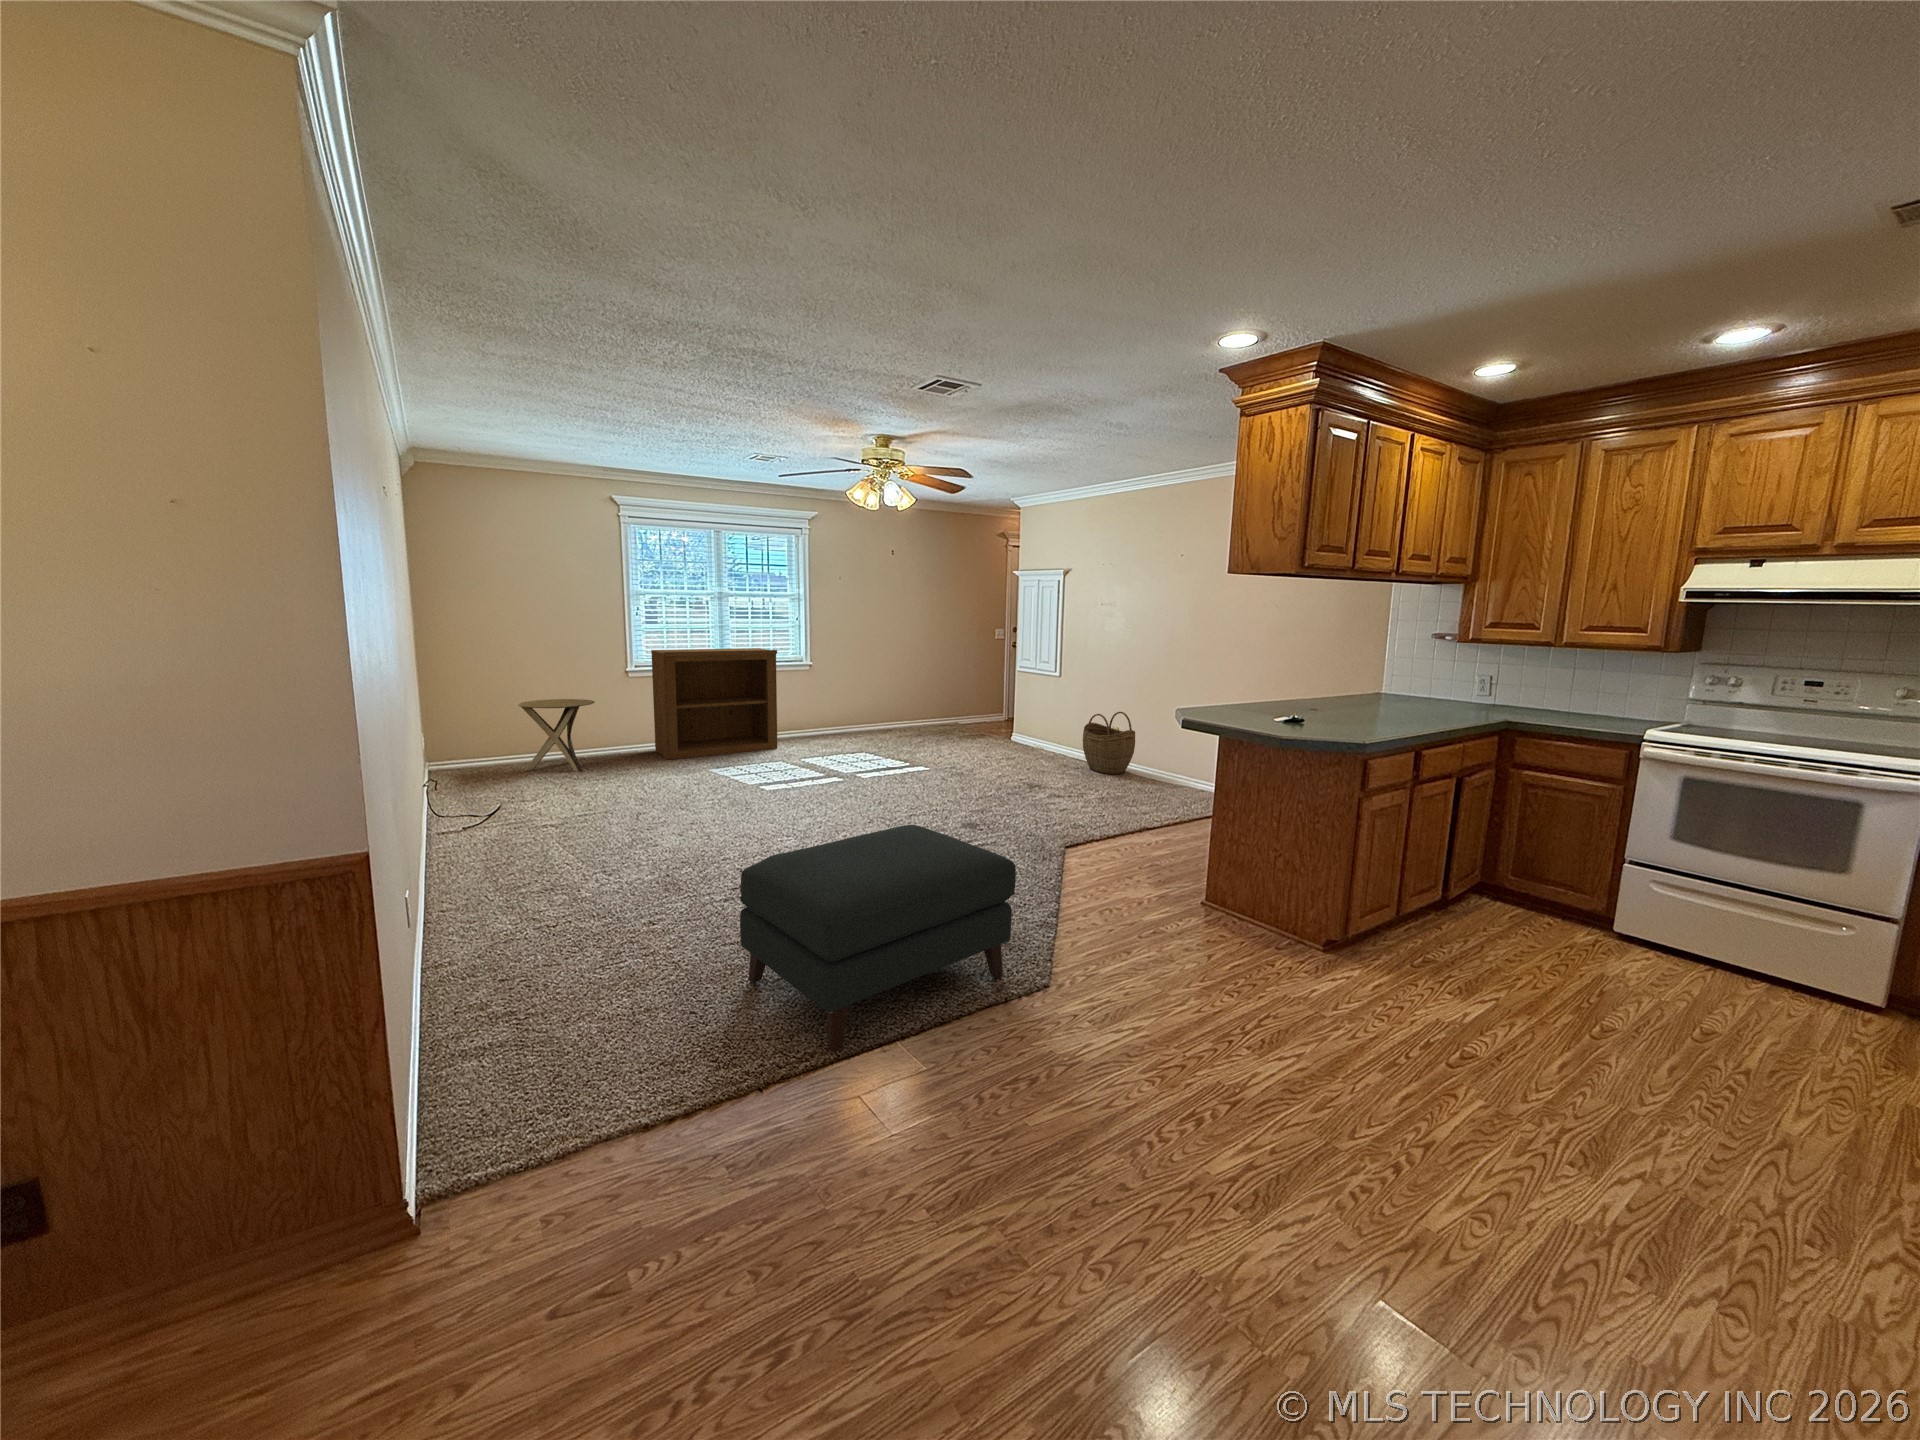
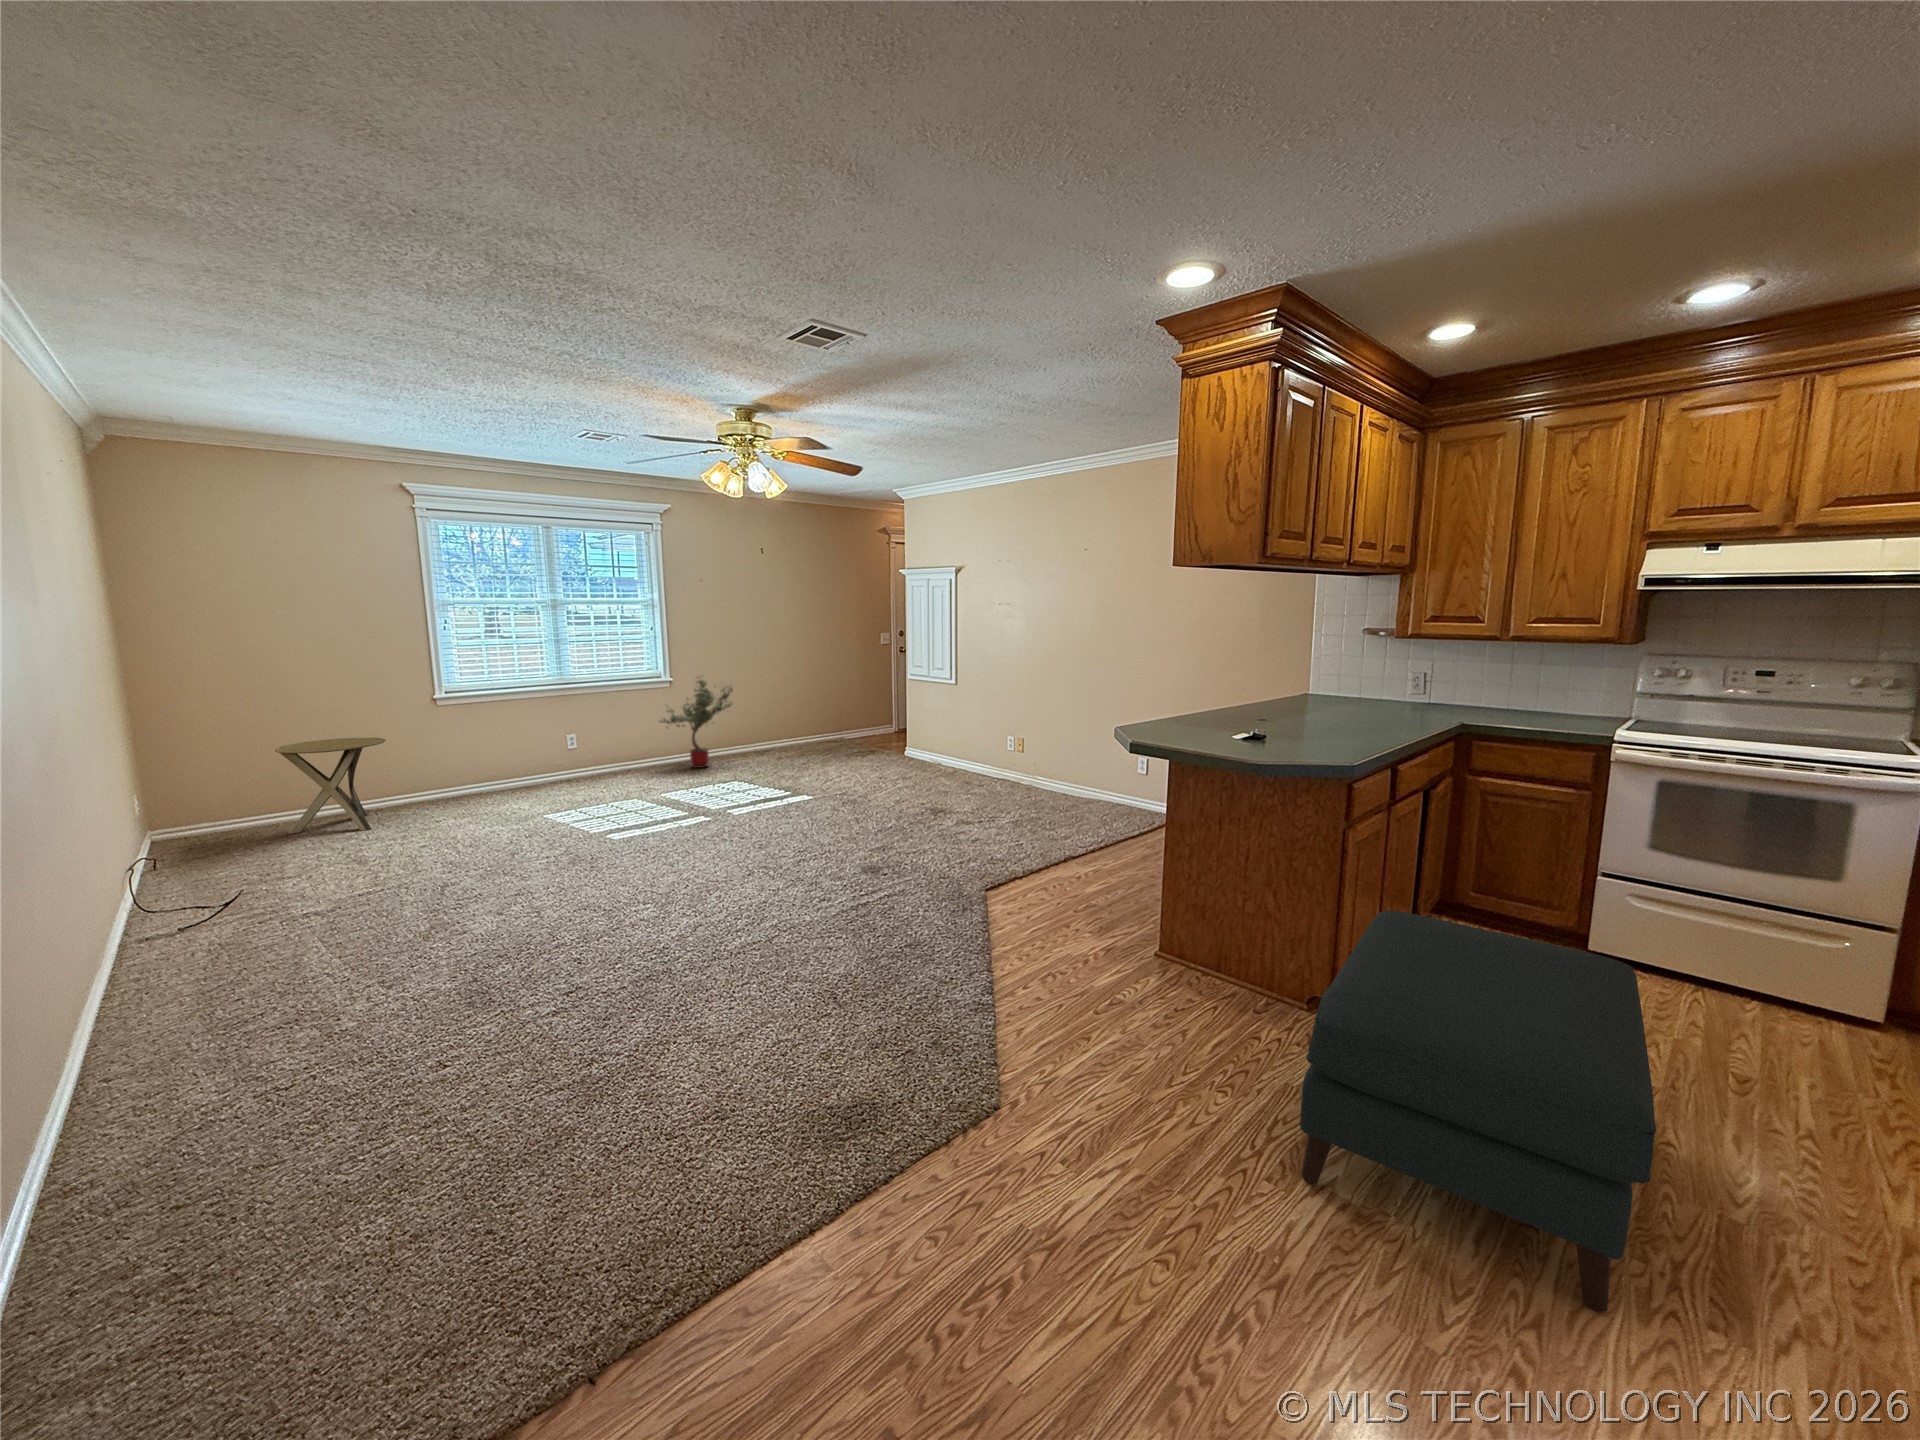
bookshelf: present [651,648,778,759] -> none [462,664,632,805]
potted tree: none [801,660,864,741] -> present [659,676,733,768]
woven basket: present [1083,712,1135,774] -> none [987,721,1045,791]
ottoman: present [740,825,1016,1051] -> present [1300,911,1656,1312]

